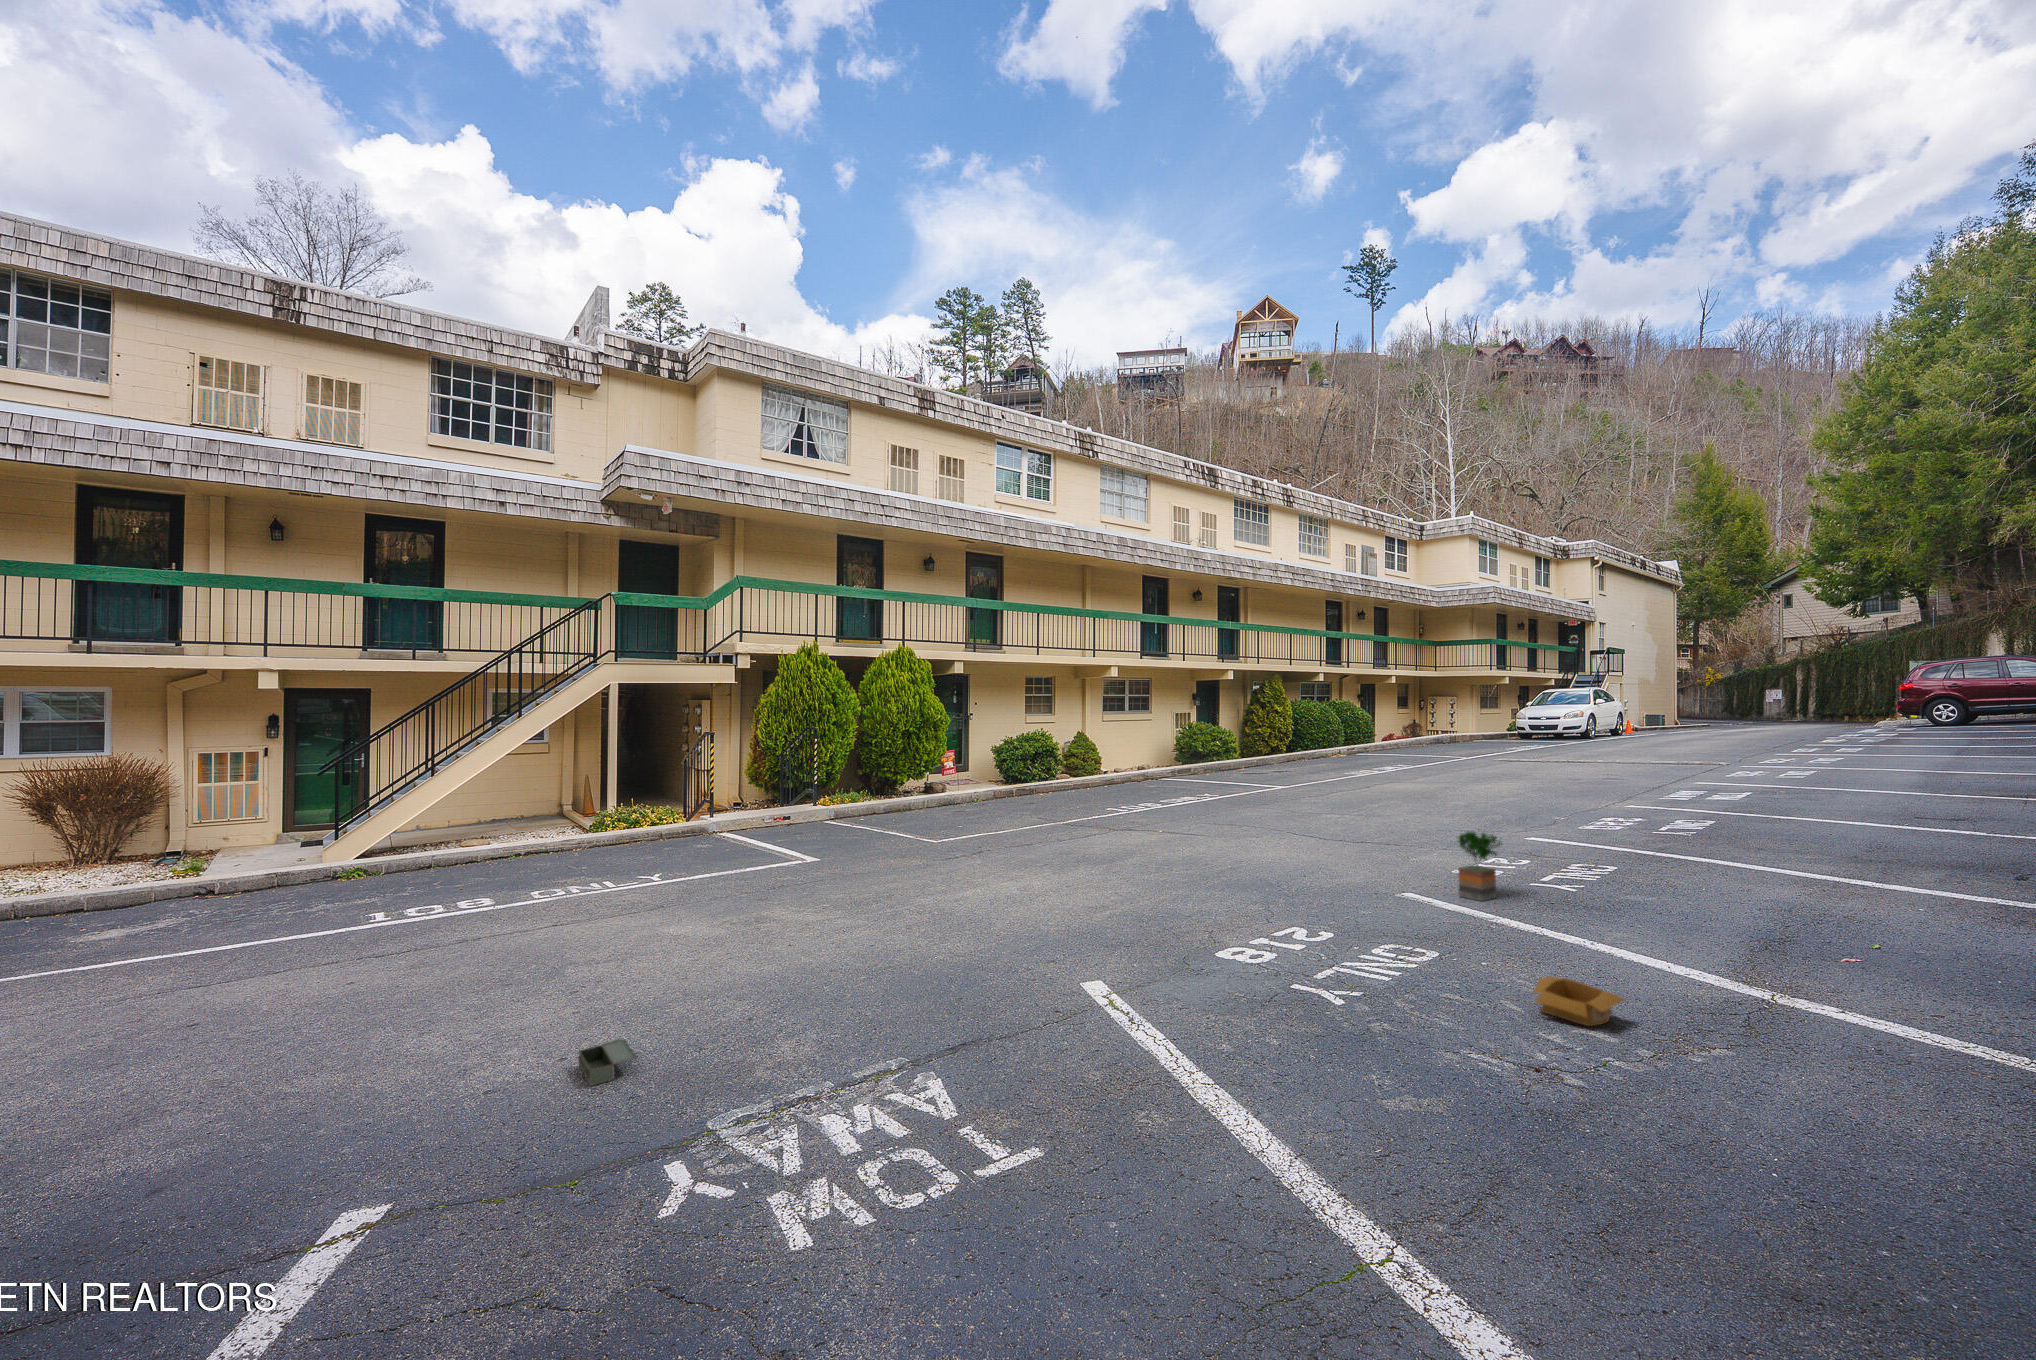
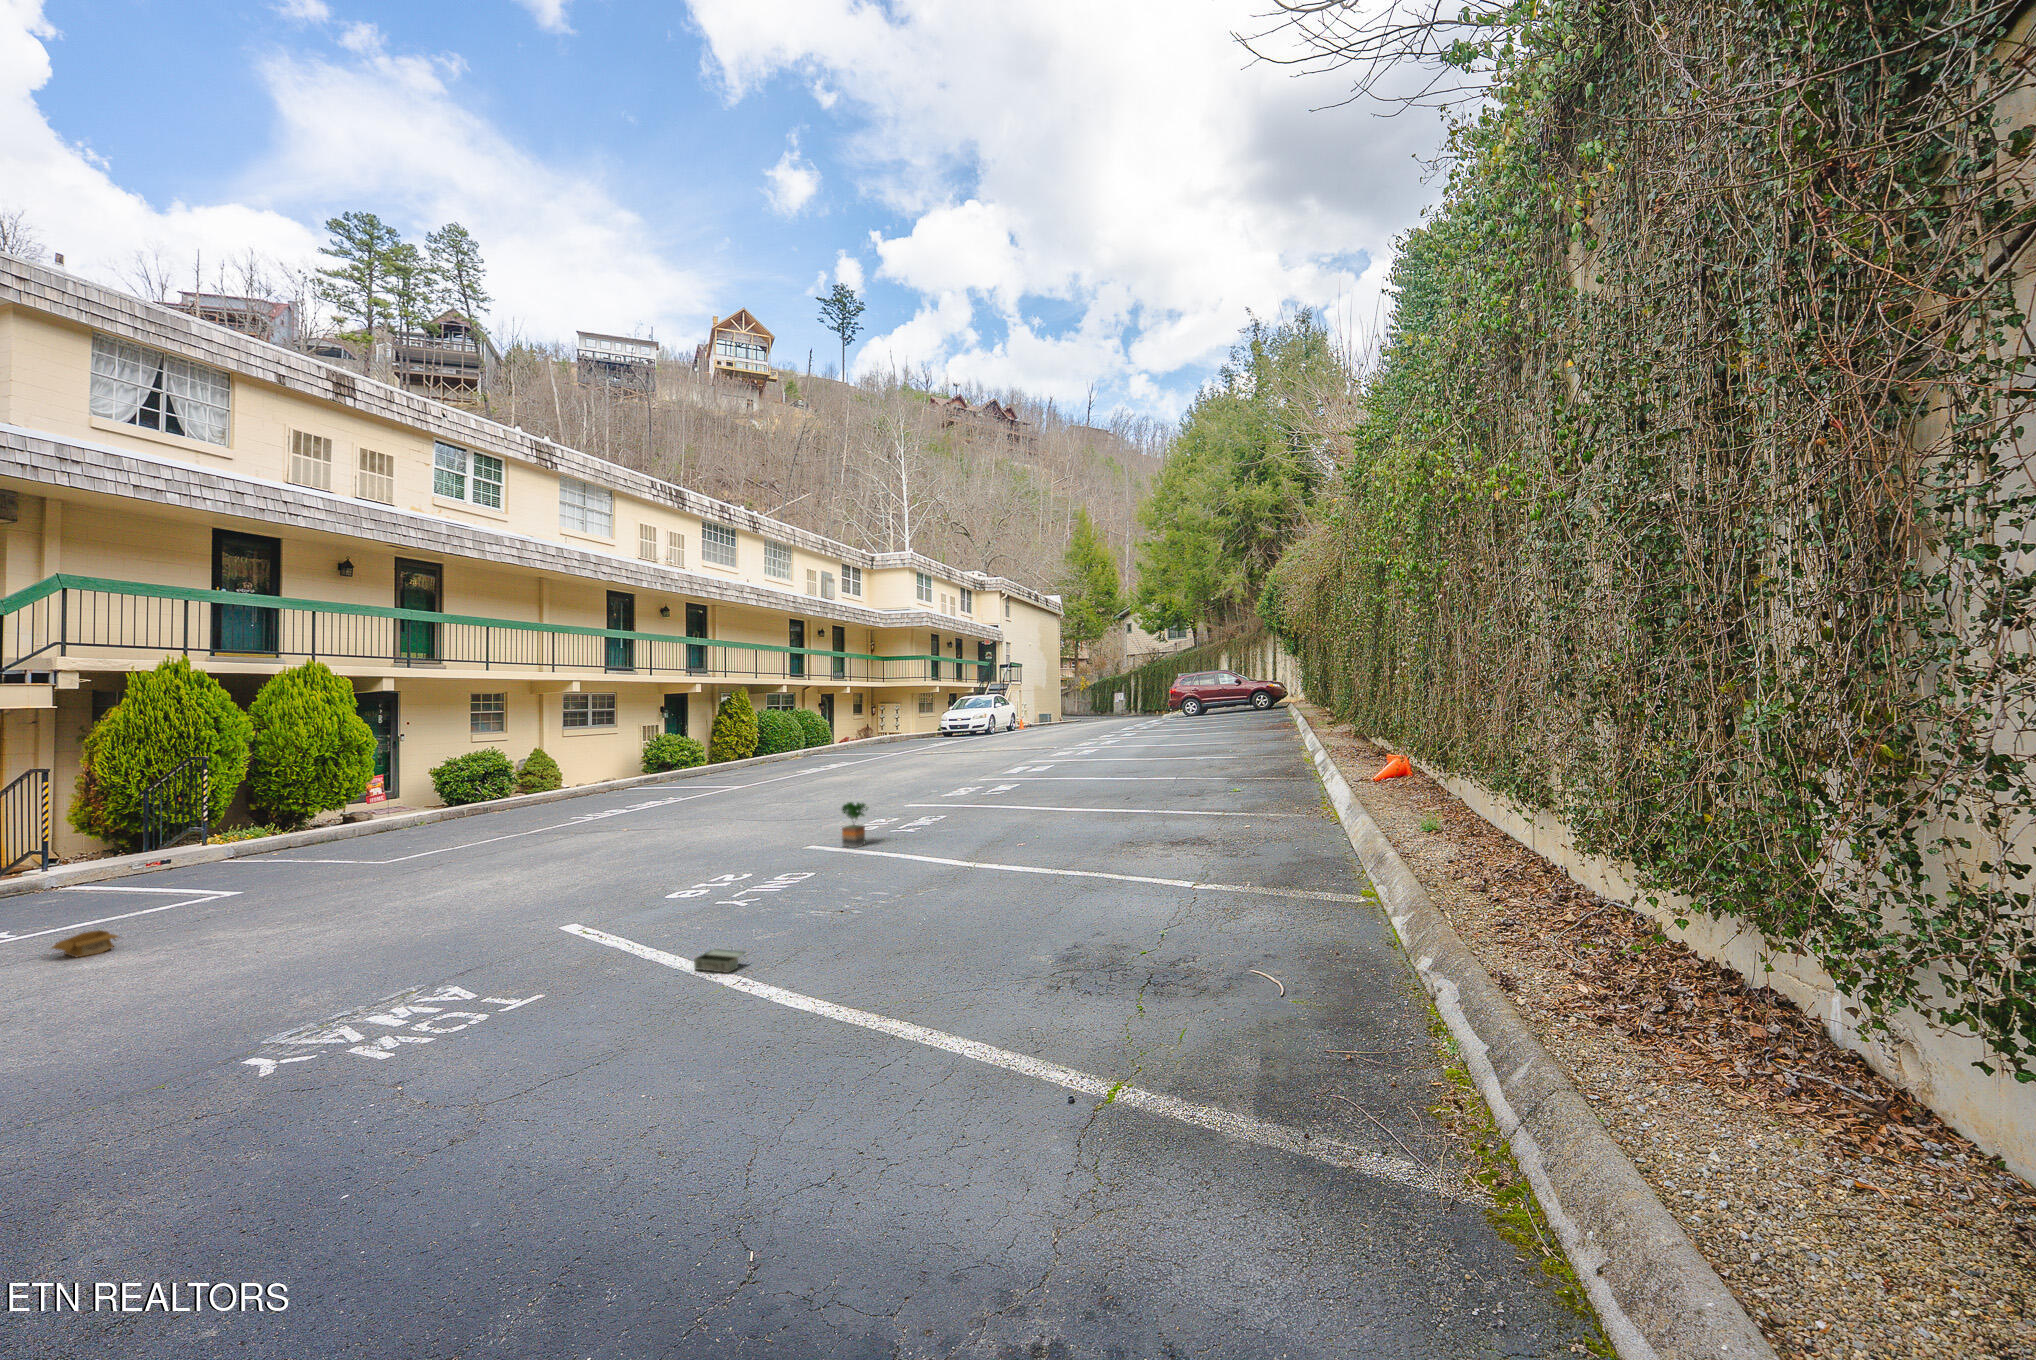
cardboard box: present [1532,976,1625,1026] -> present [52,930,119,957]
toolbox: present [578,1039,636,1086] -> present [694,949,745,973]

